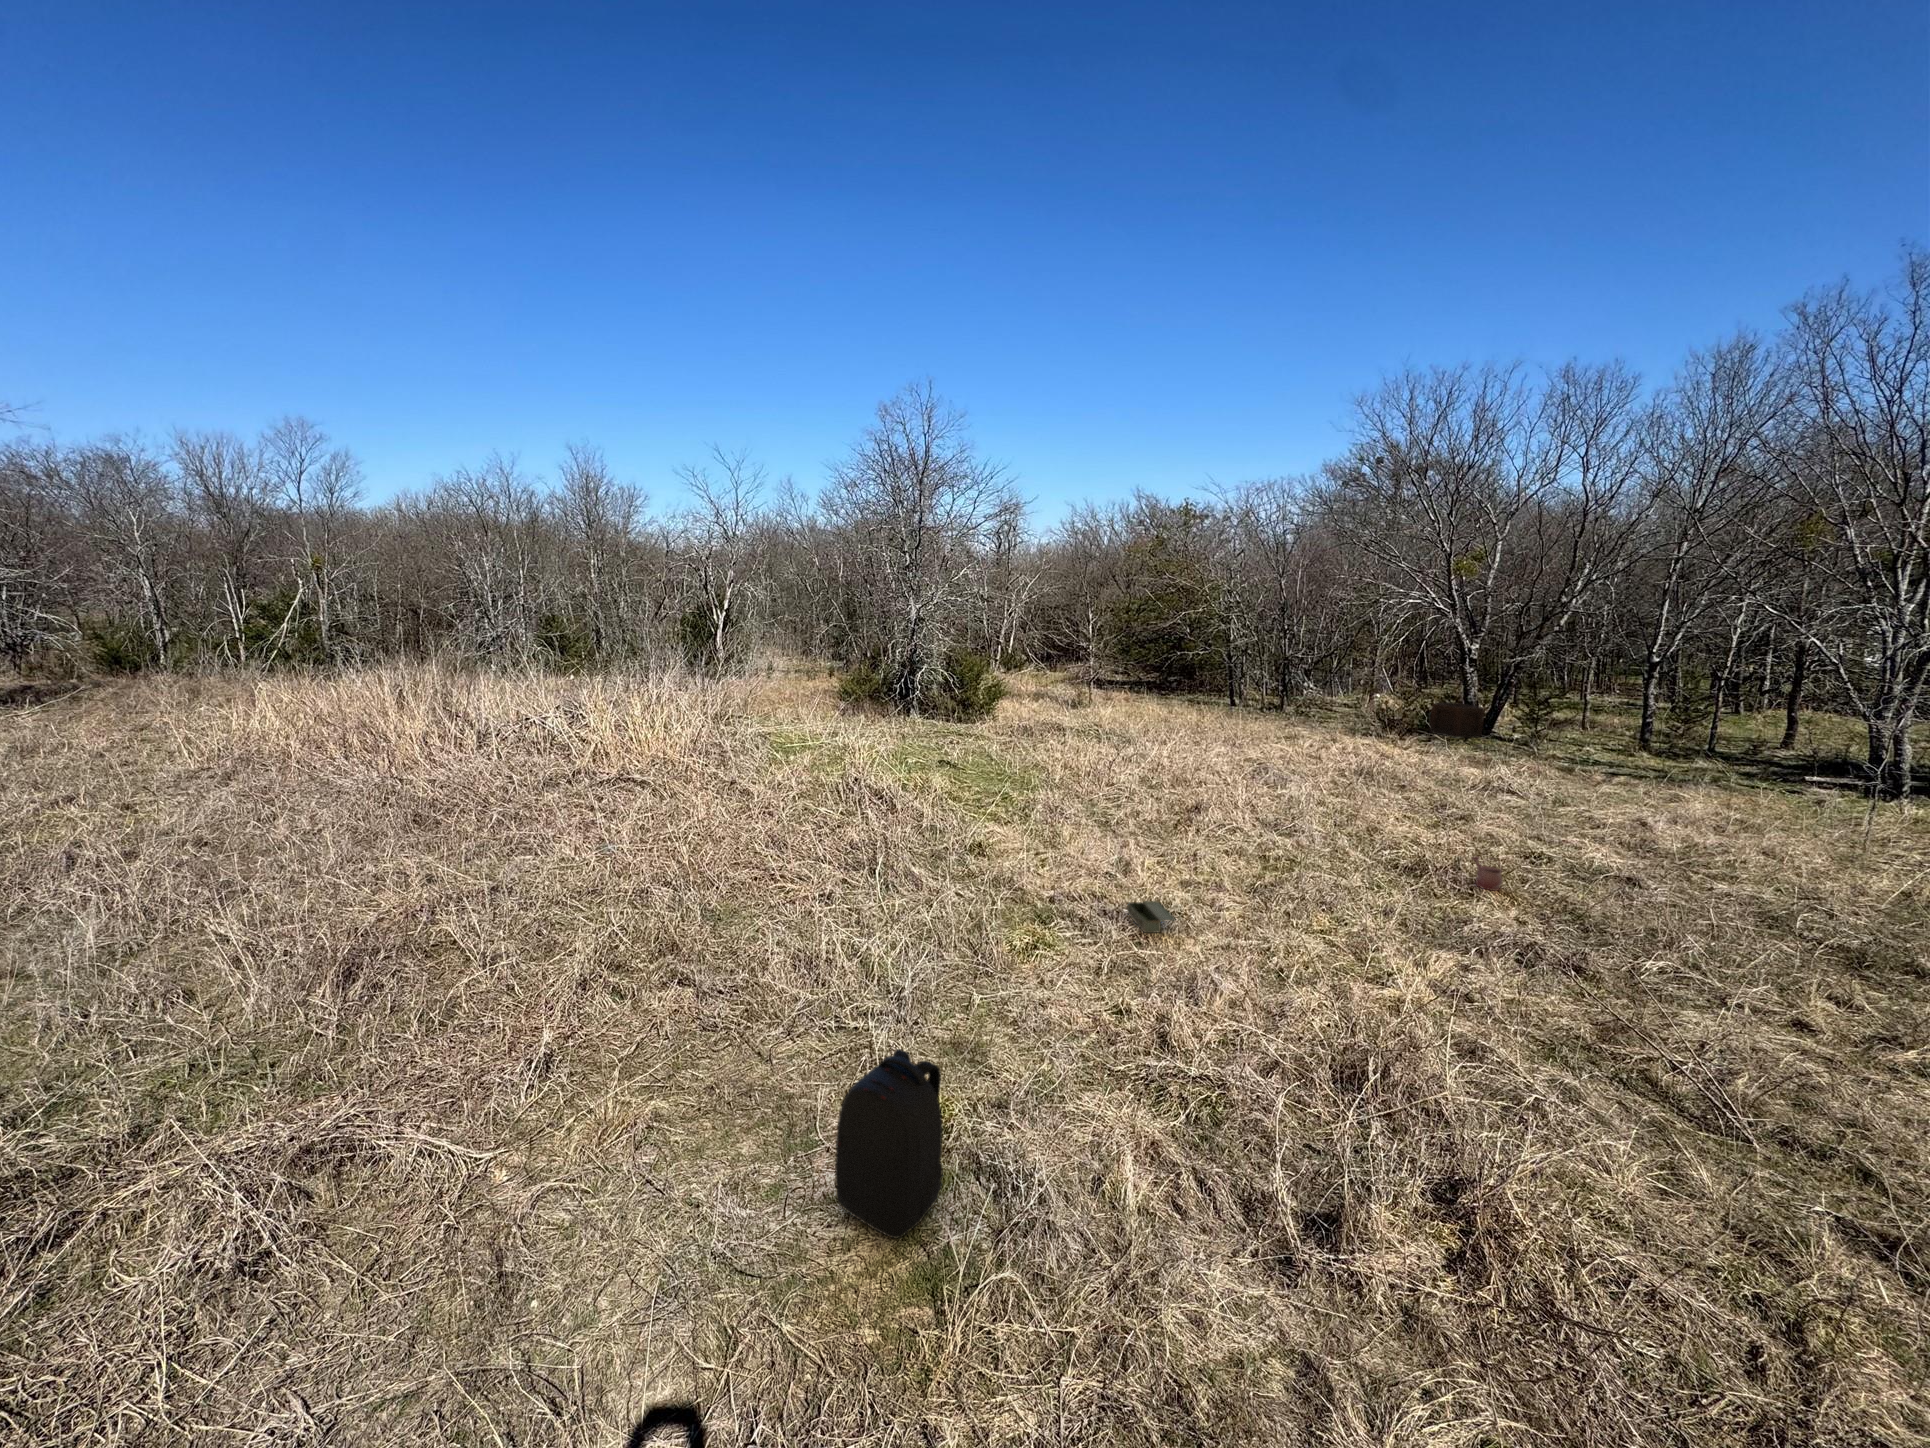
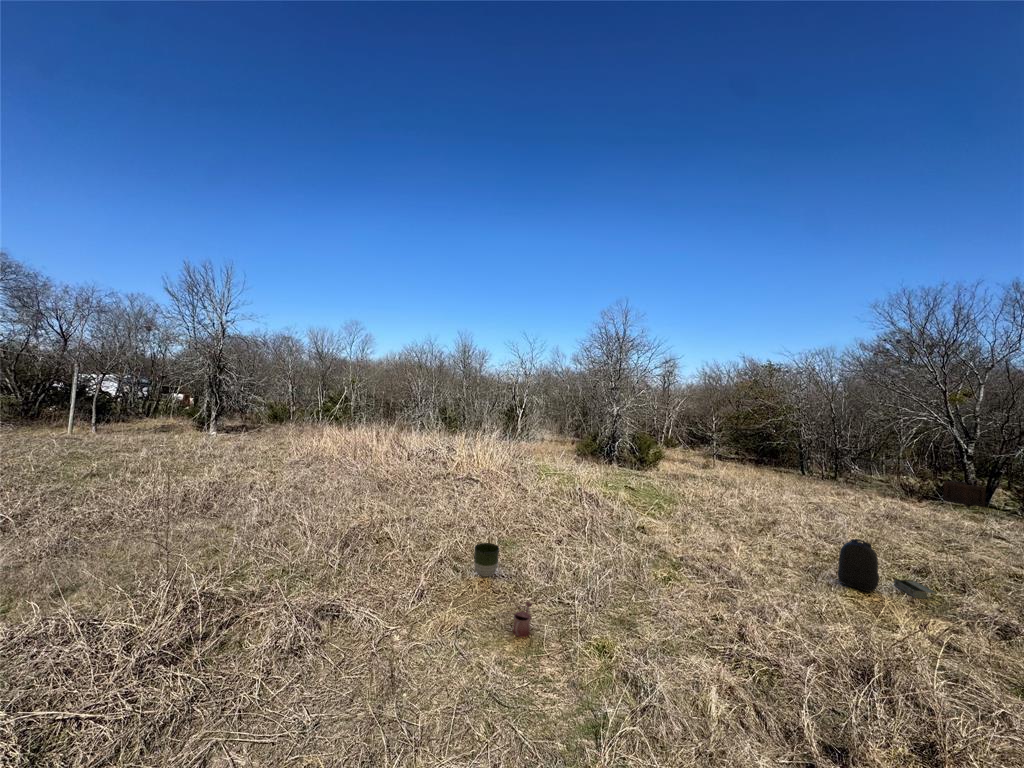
watering can: present [1471,856,1503,891] -> present [513,602,532,637]
toolbox: present [1127,901,1176,933] -> present [894,579,936,599]
planter: none [649,929,703,999] -> present [474,543,499,577]
backpack: present [835,1049,943,1238] -> present [838,539,879,592]

